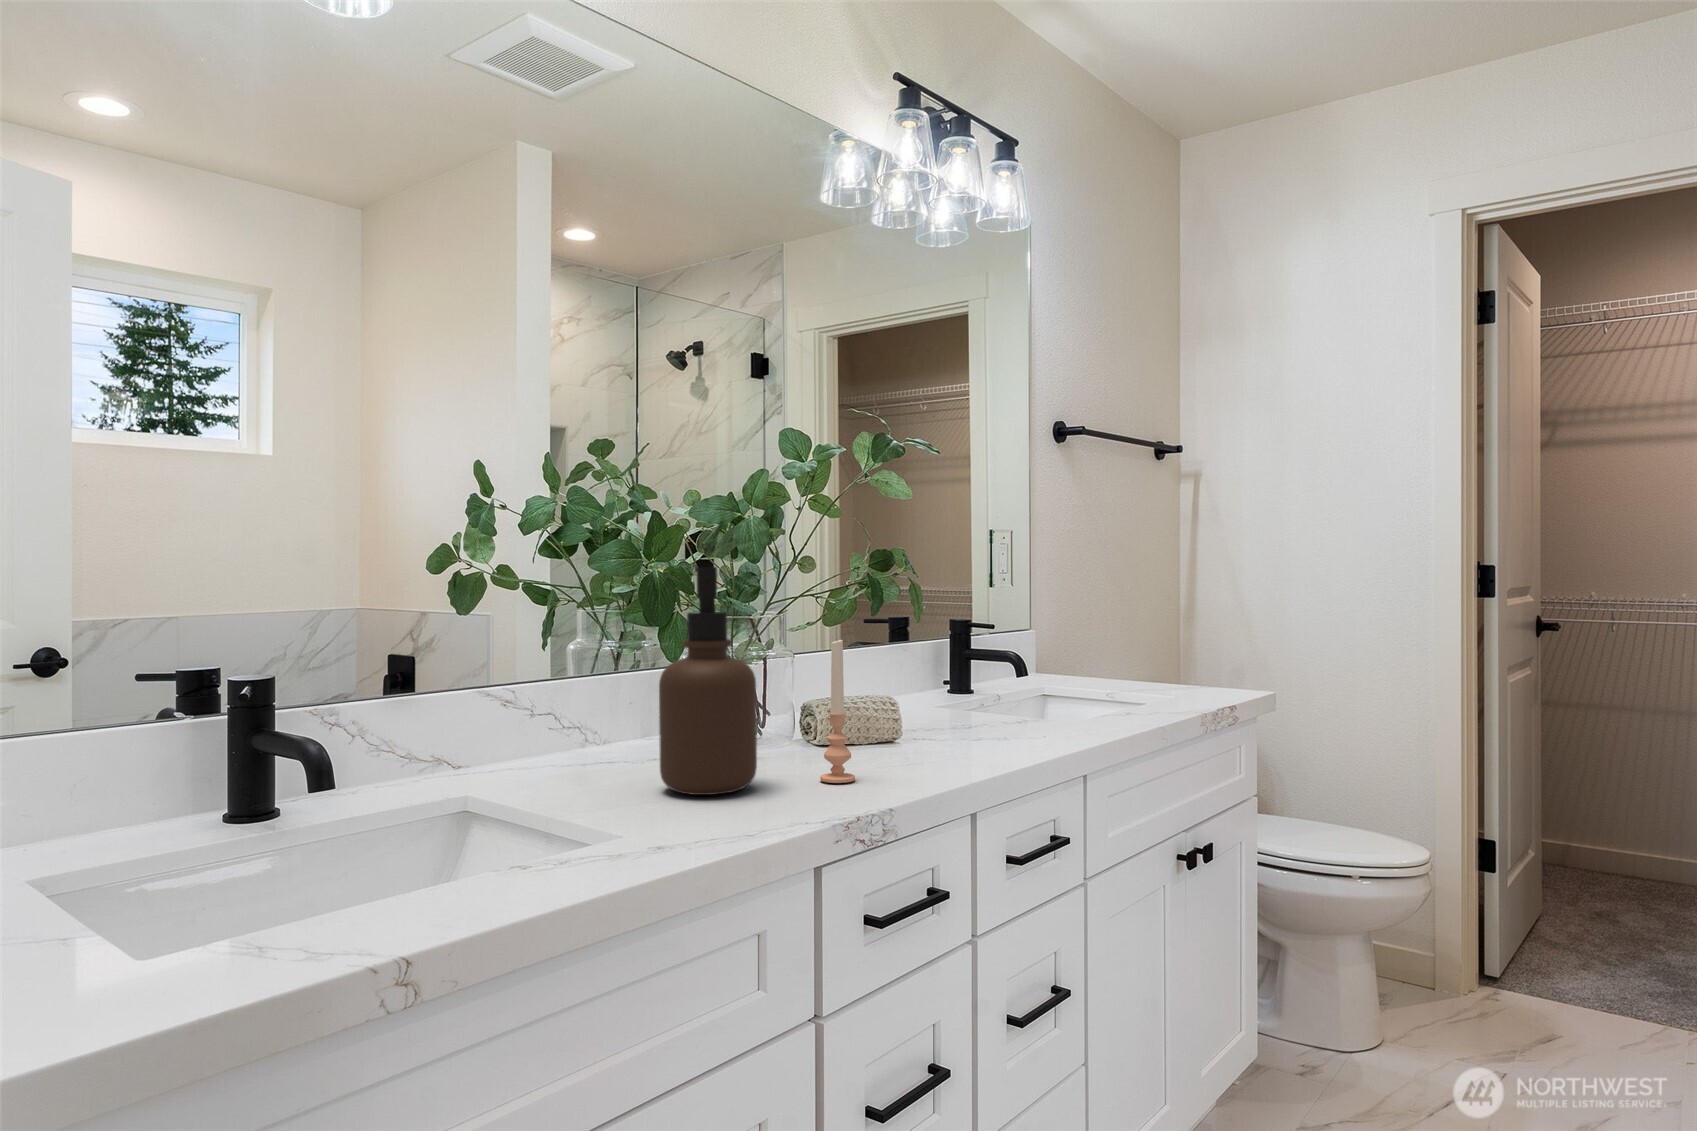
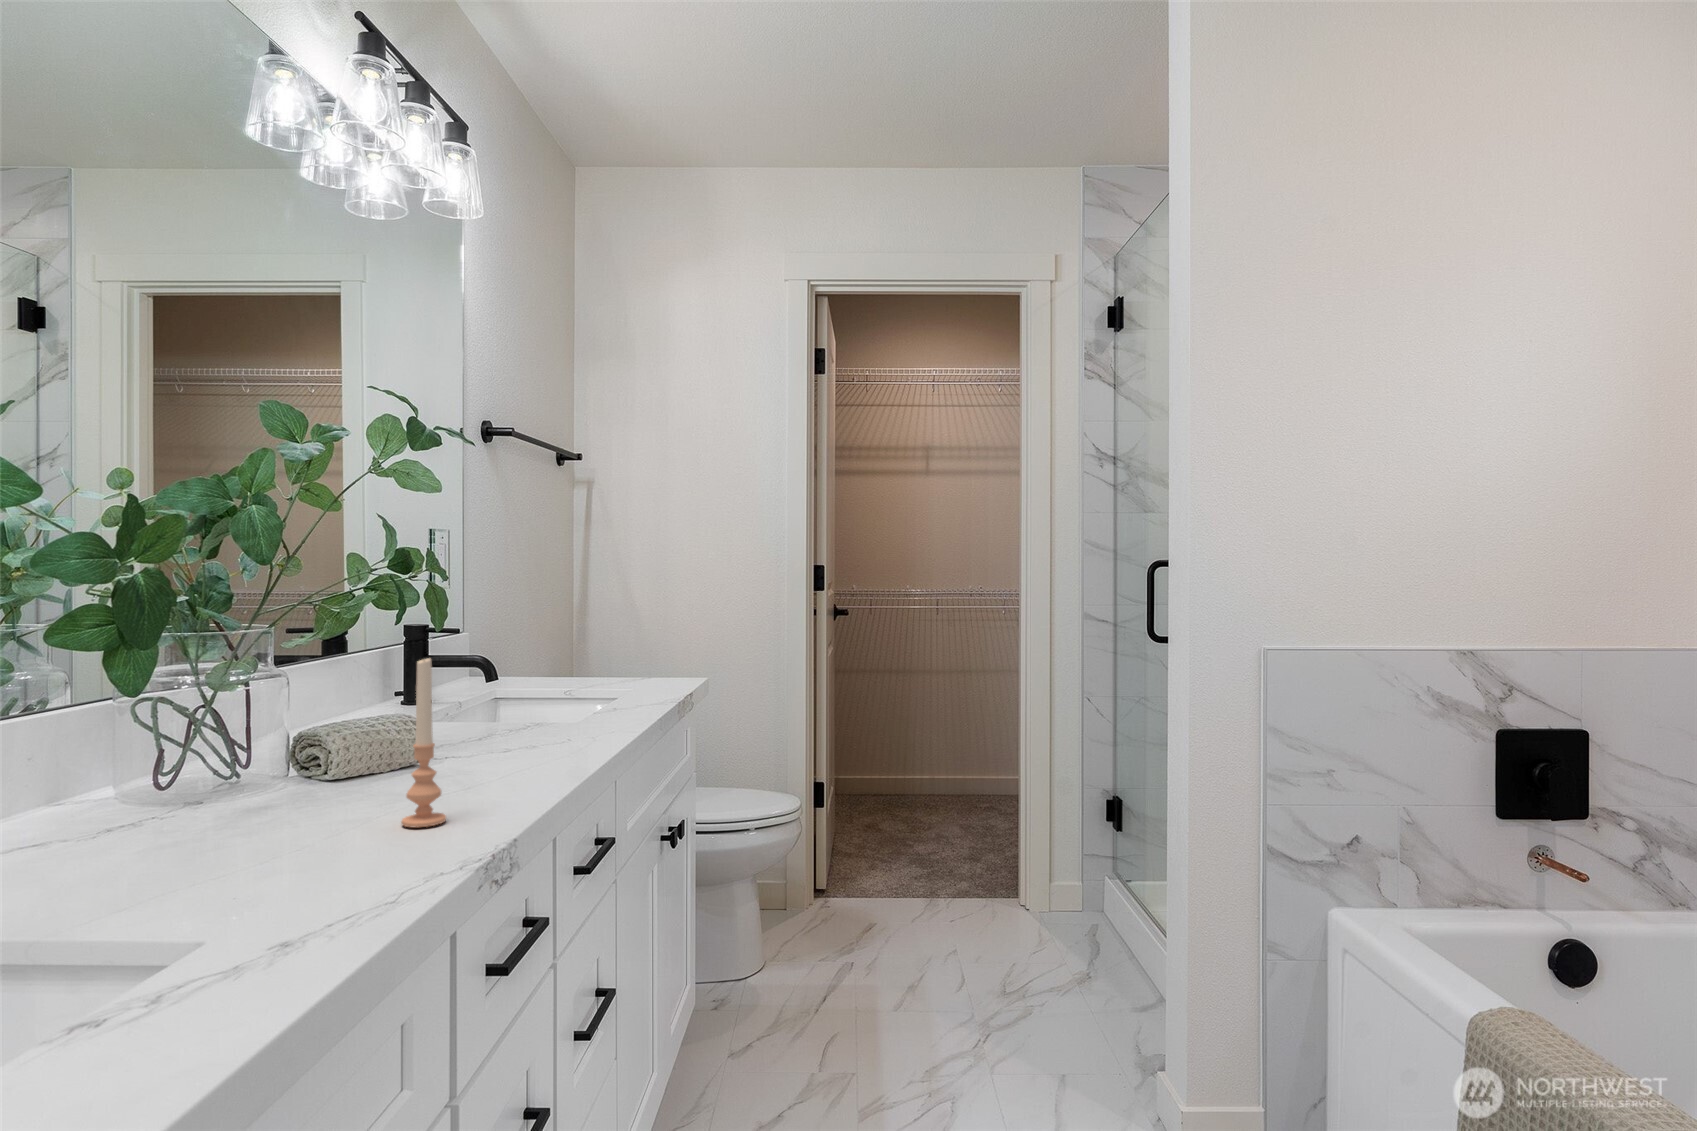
soap dispenser: present [659,567,757,795] -> none [189,574,335,875]

